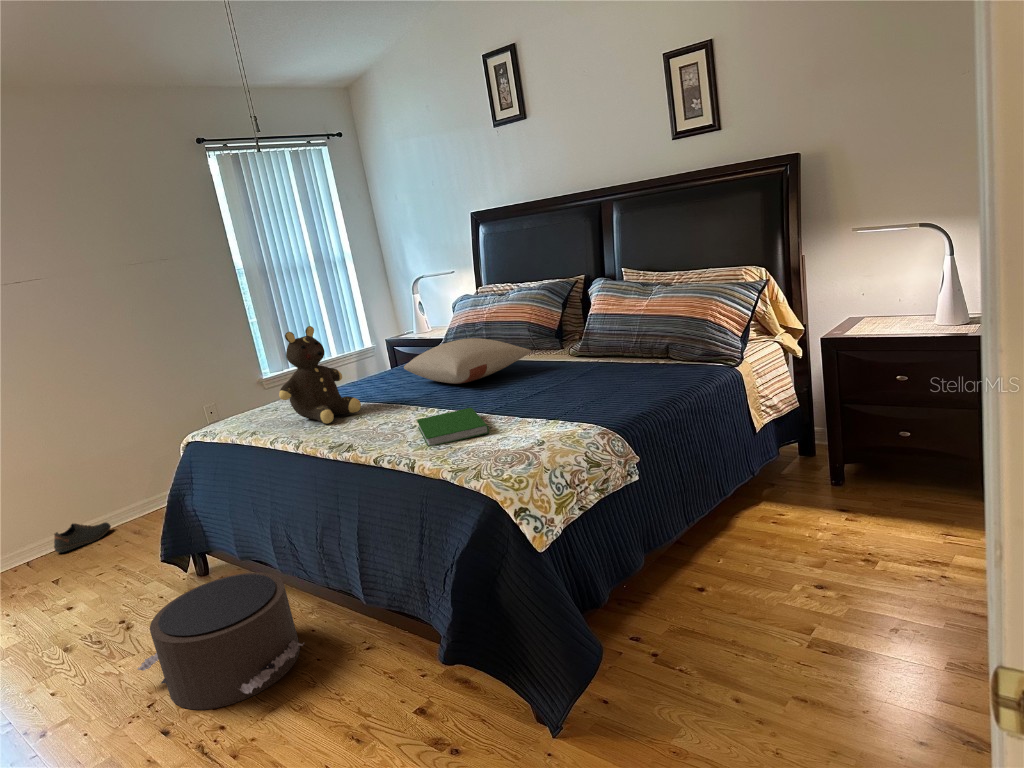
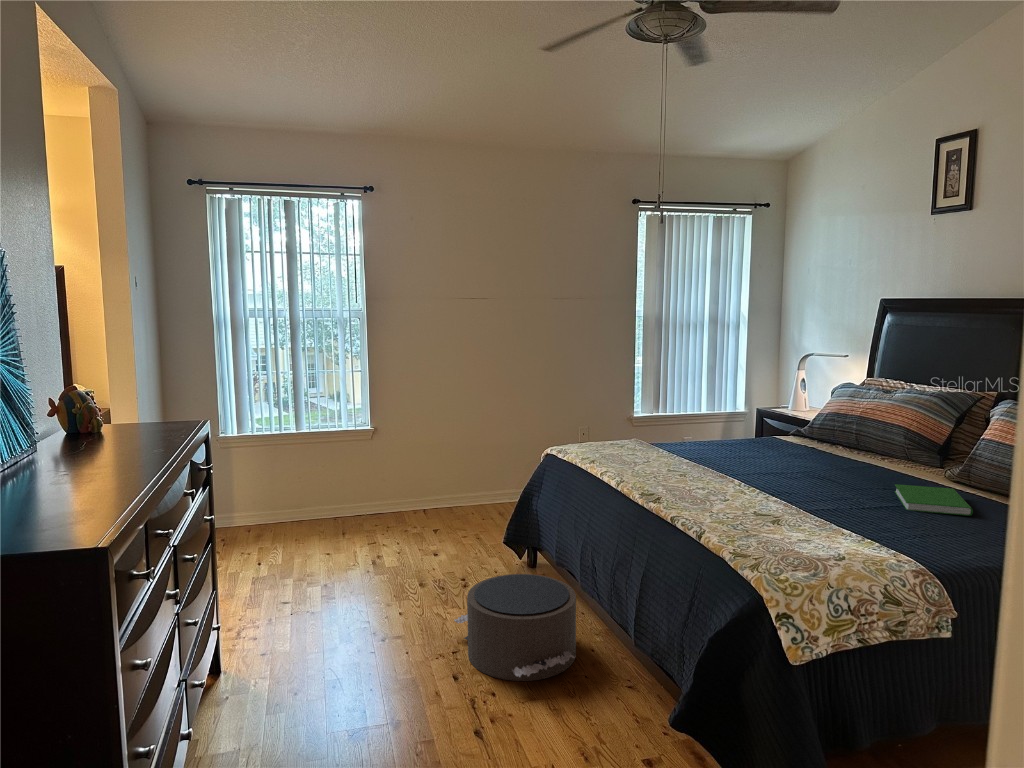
teddy bear: present [279,326,361,424] -> none [622,382,692,473]
pillow: present [404,338,531,384] -> none [750,428,890,472]
hardcover book: present [417,408,489,447] -> present [894,484,973,516]
shoe: present [54,522,111,552] -> none [444,491,486,511]

